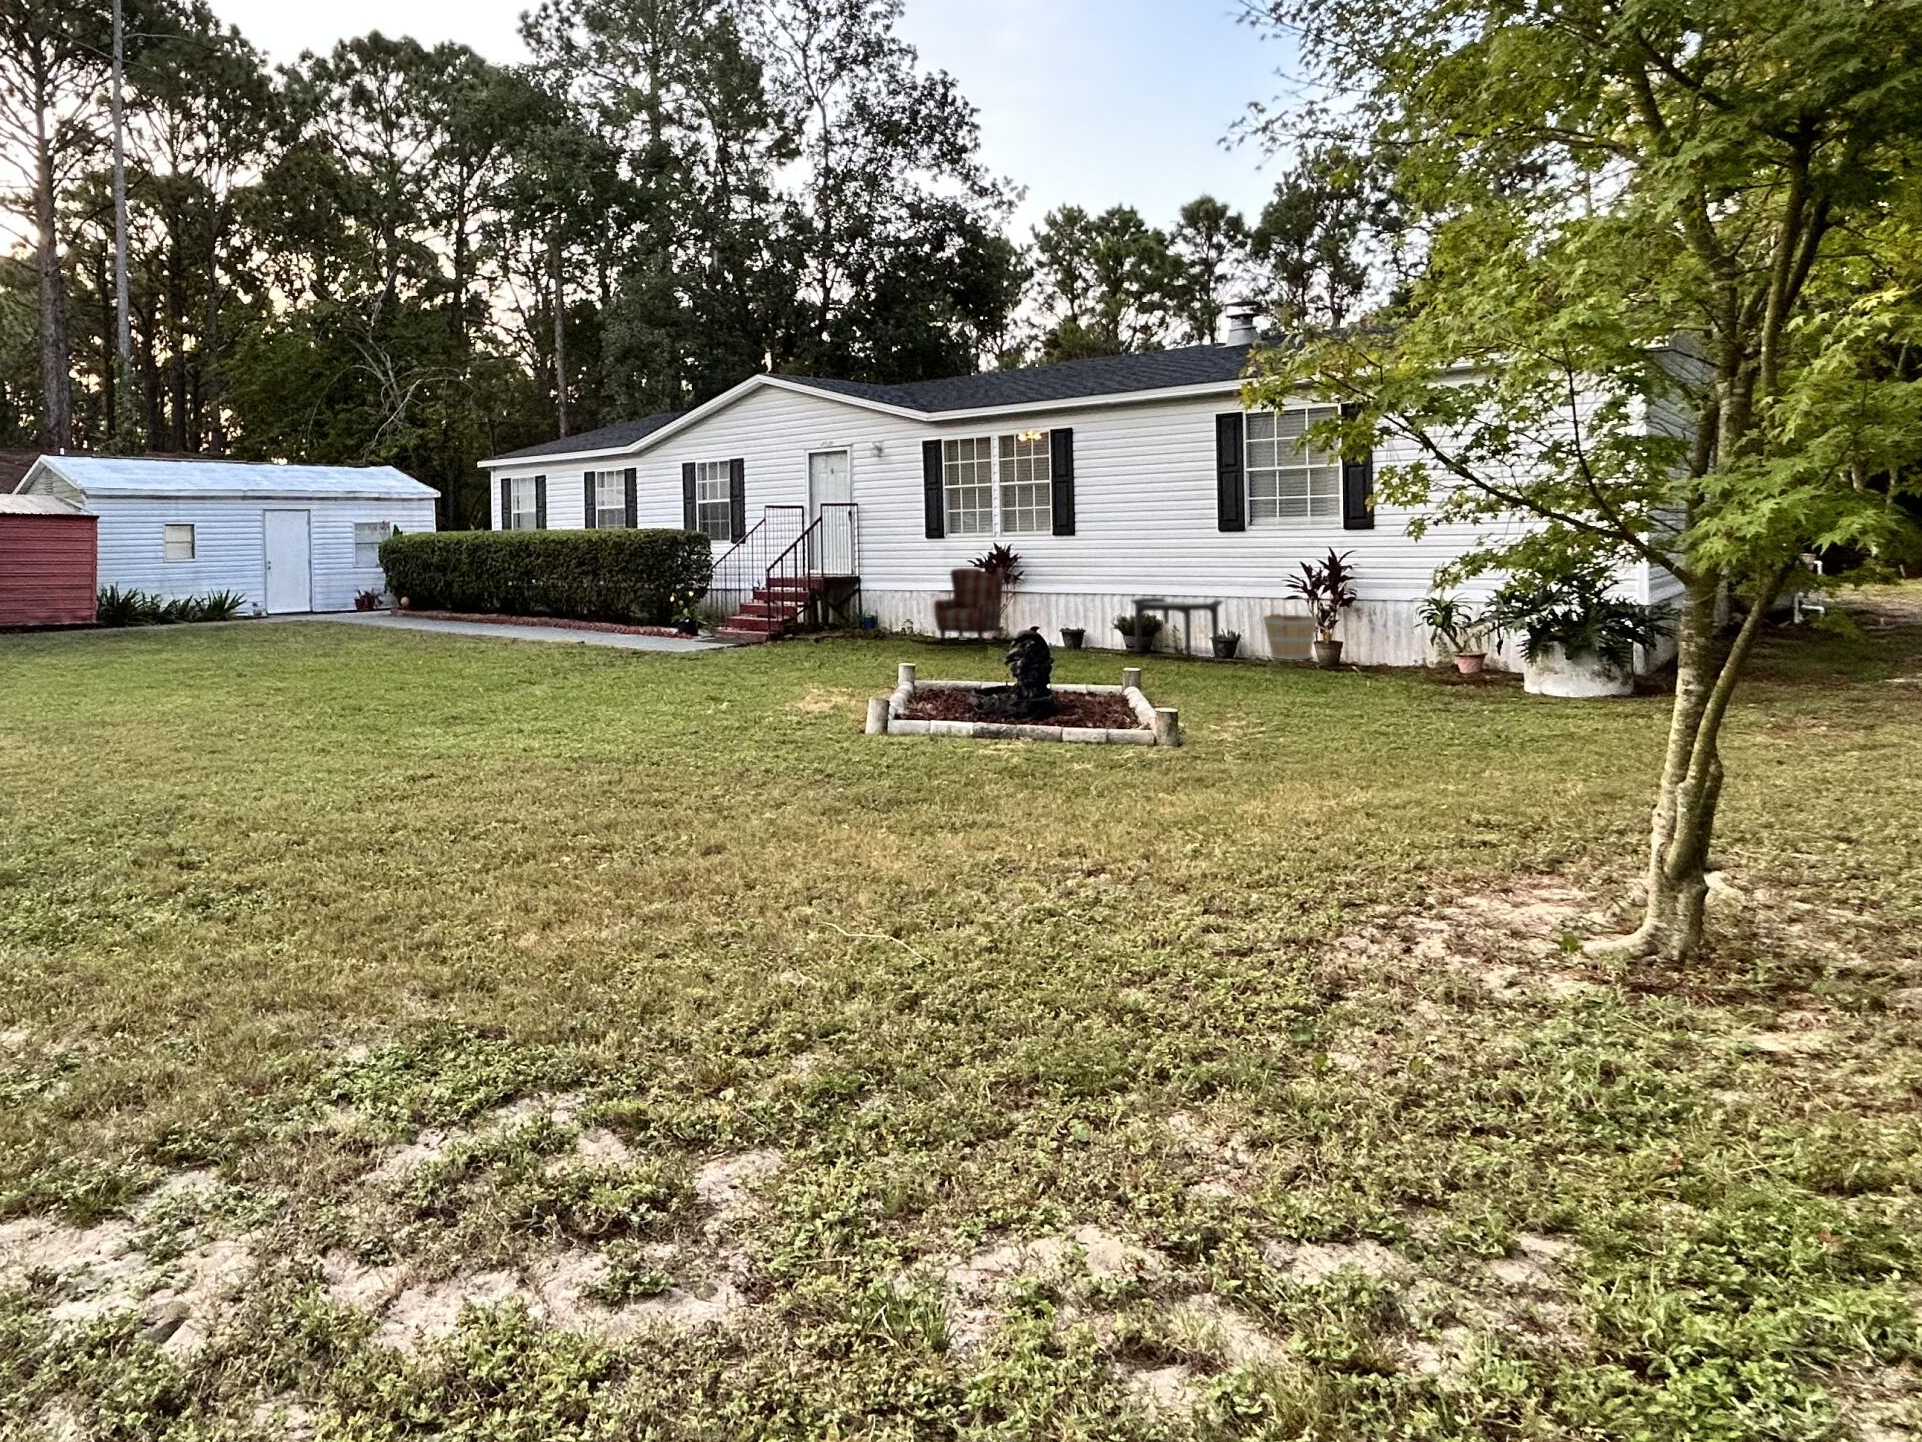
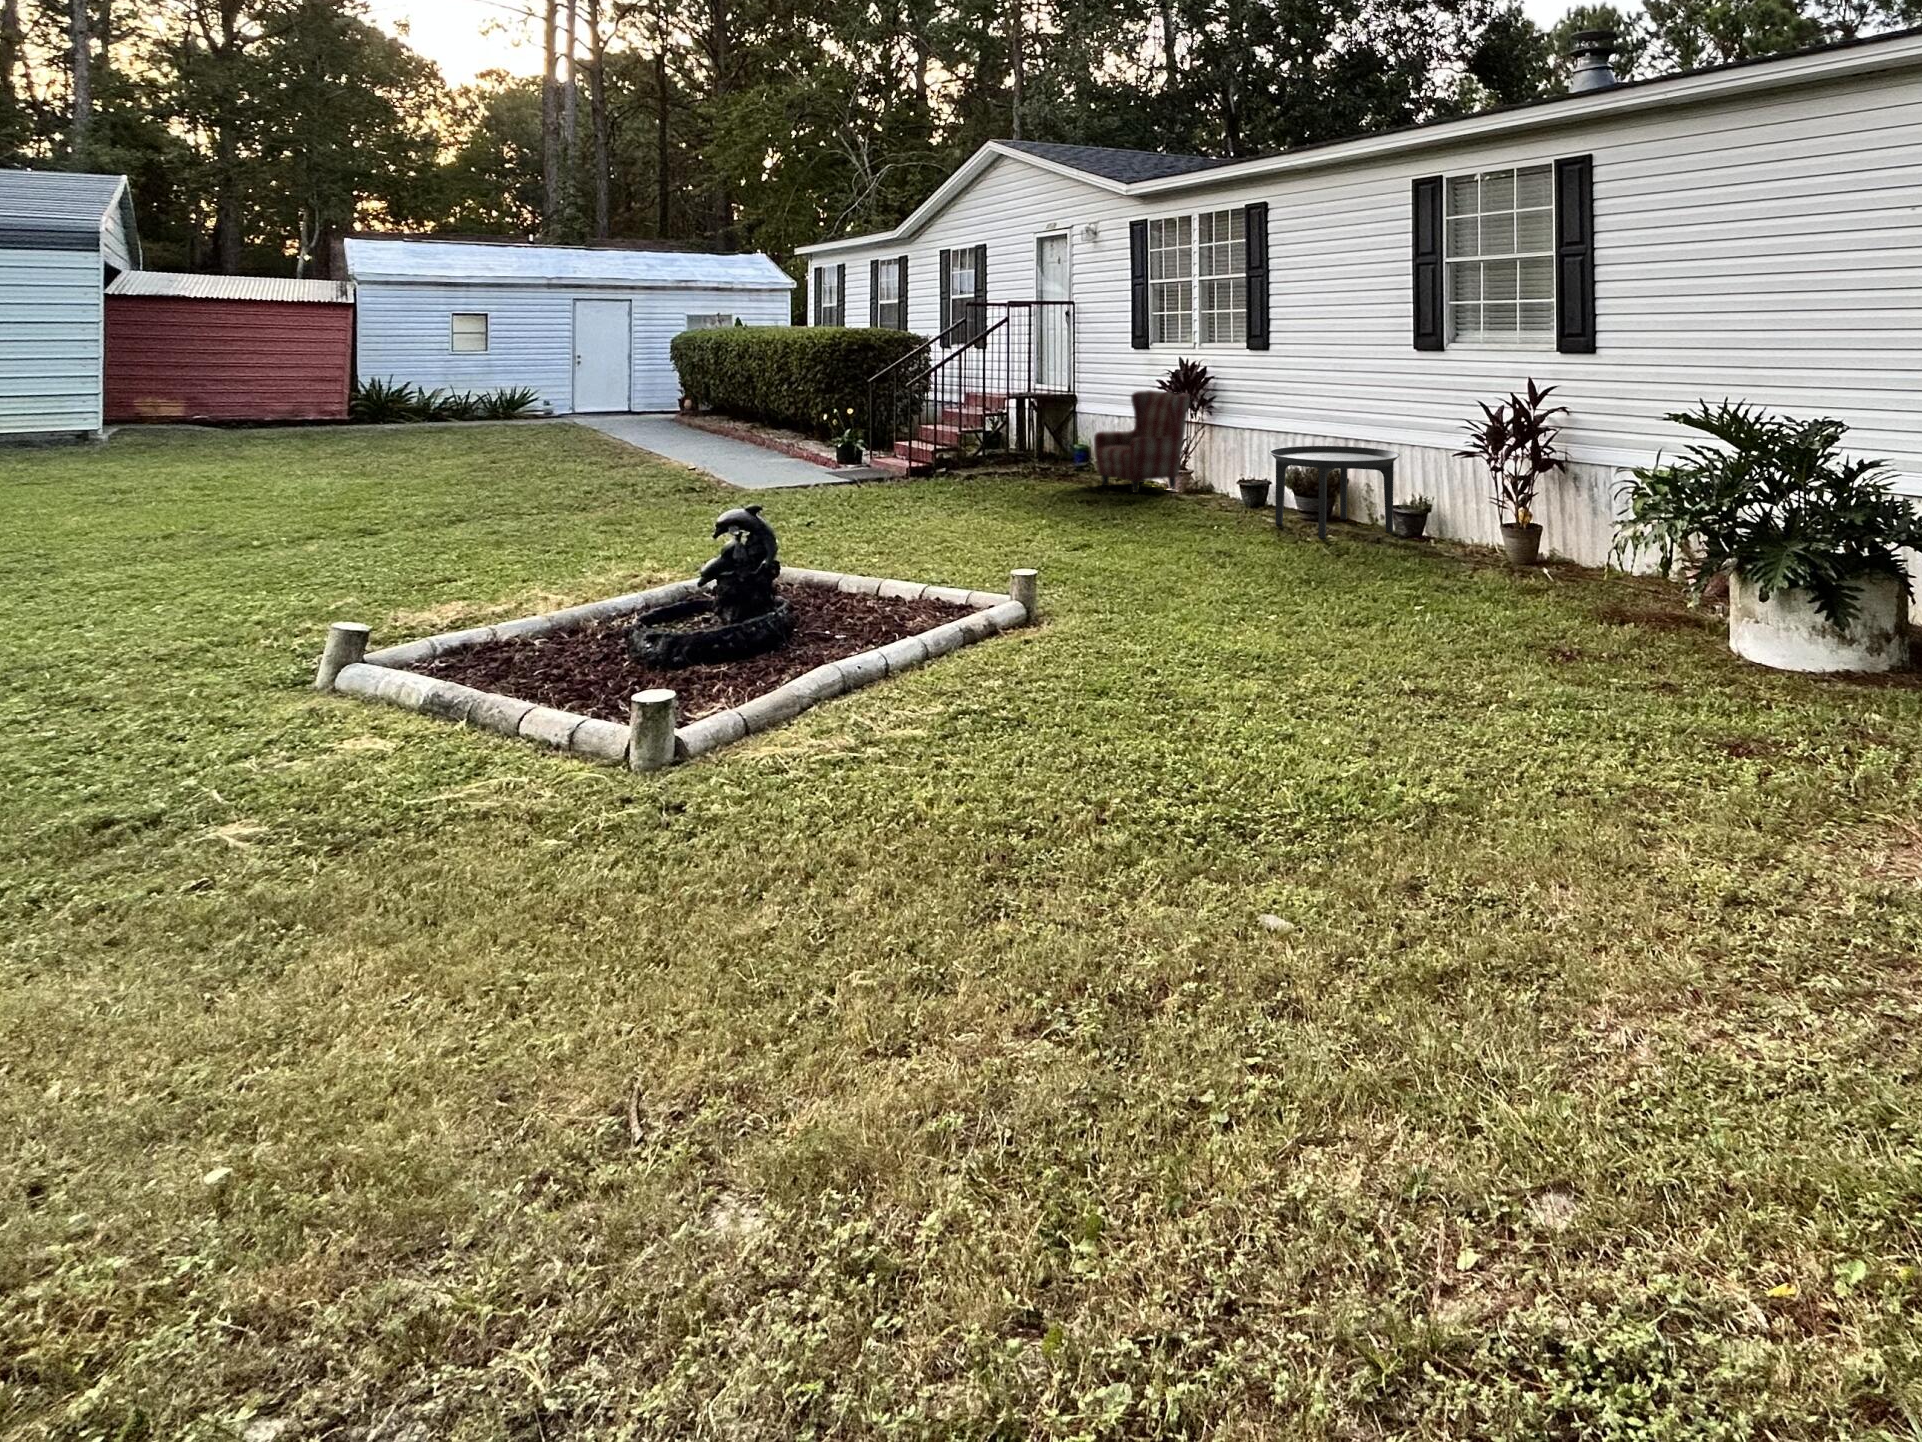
wooden bucket: present [1263,614,1318,660] -> none [1422,482,1503,558]

